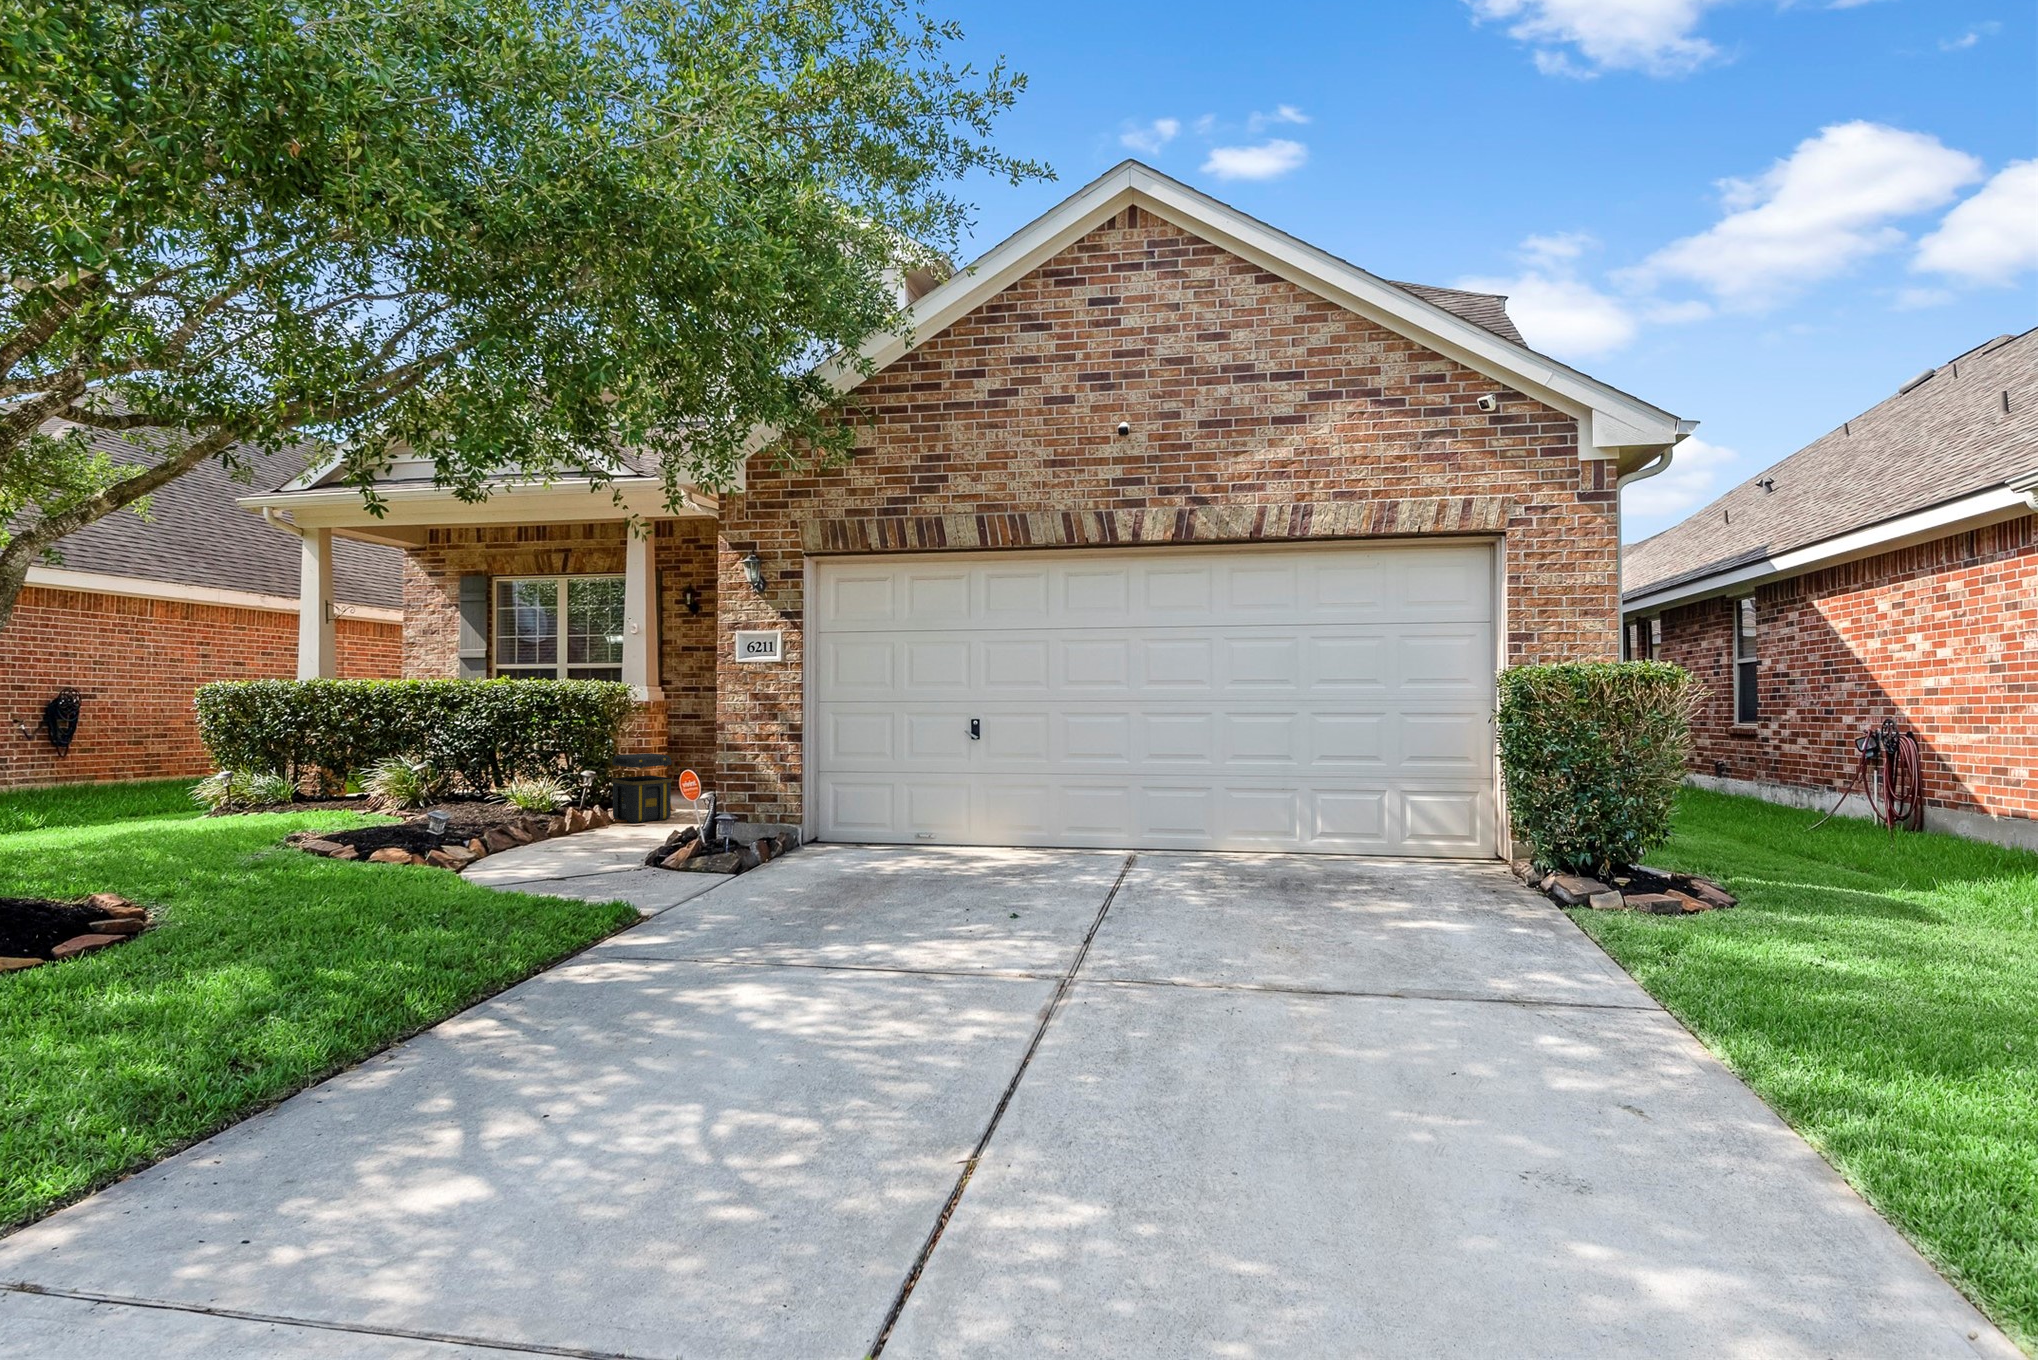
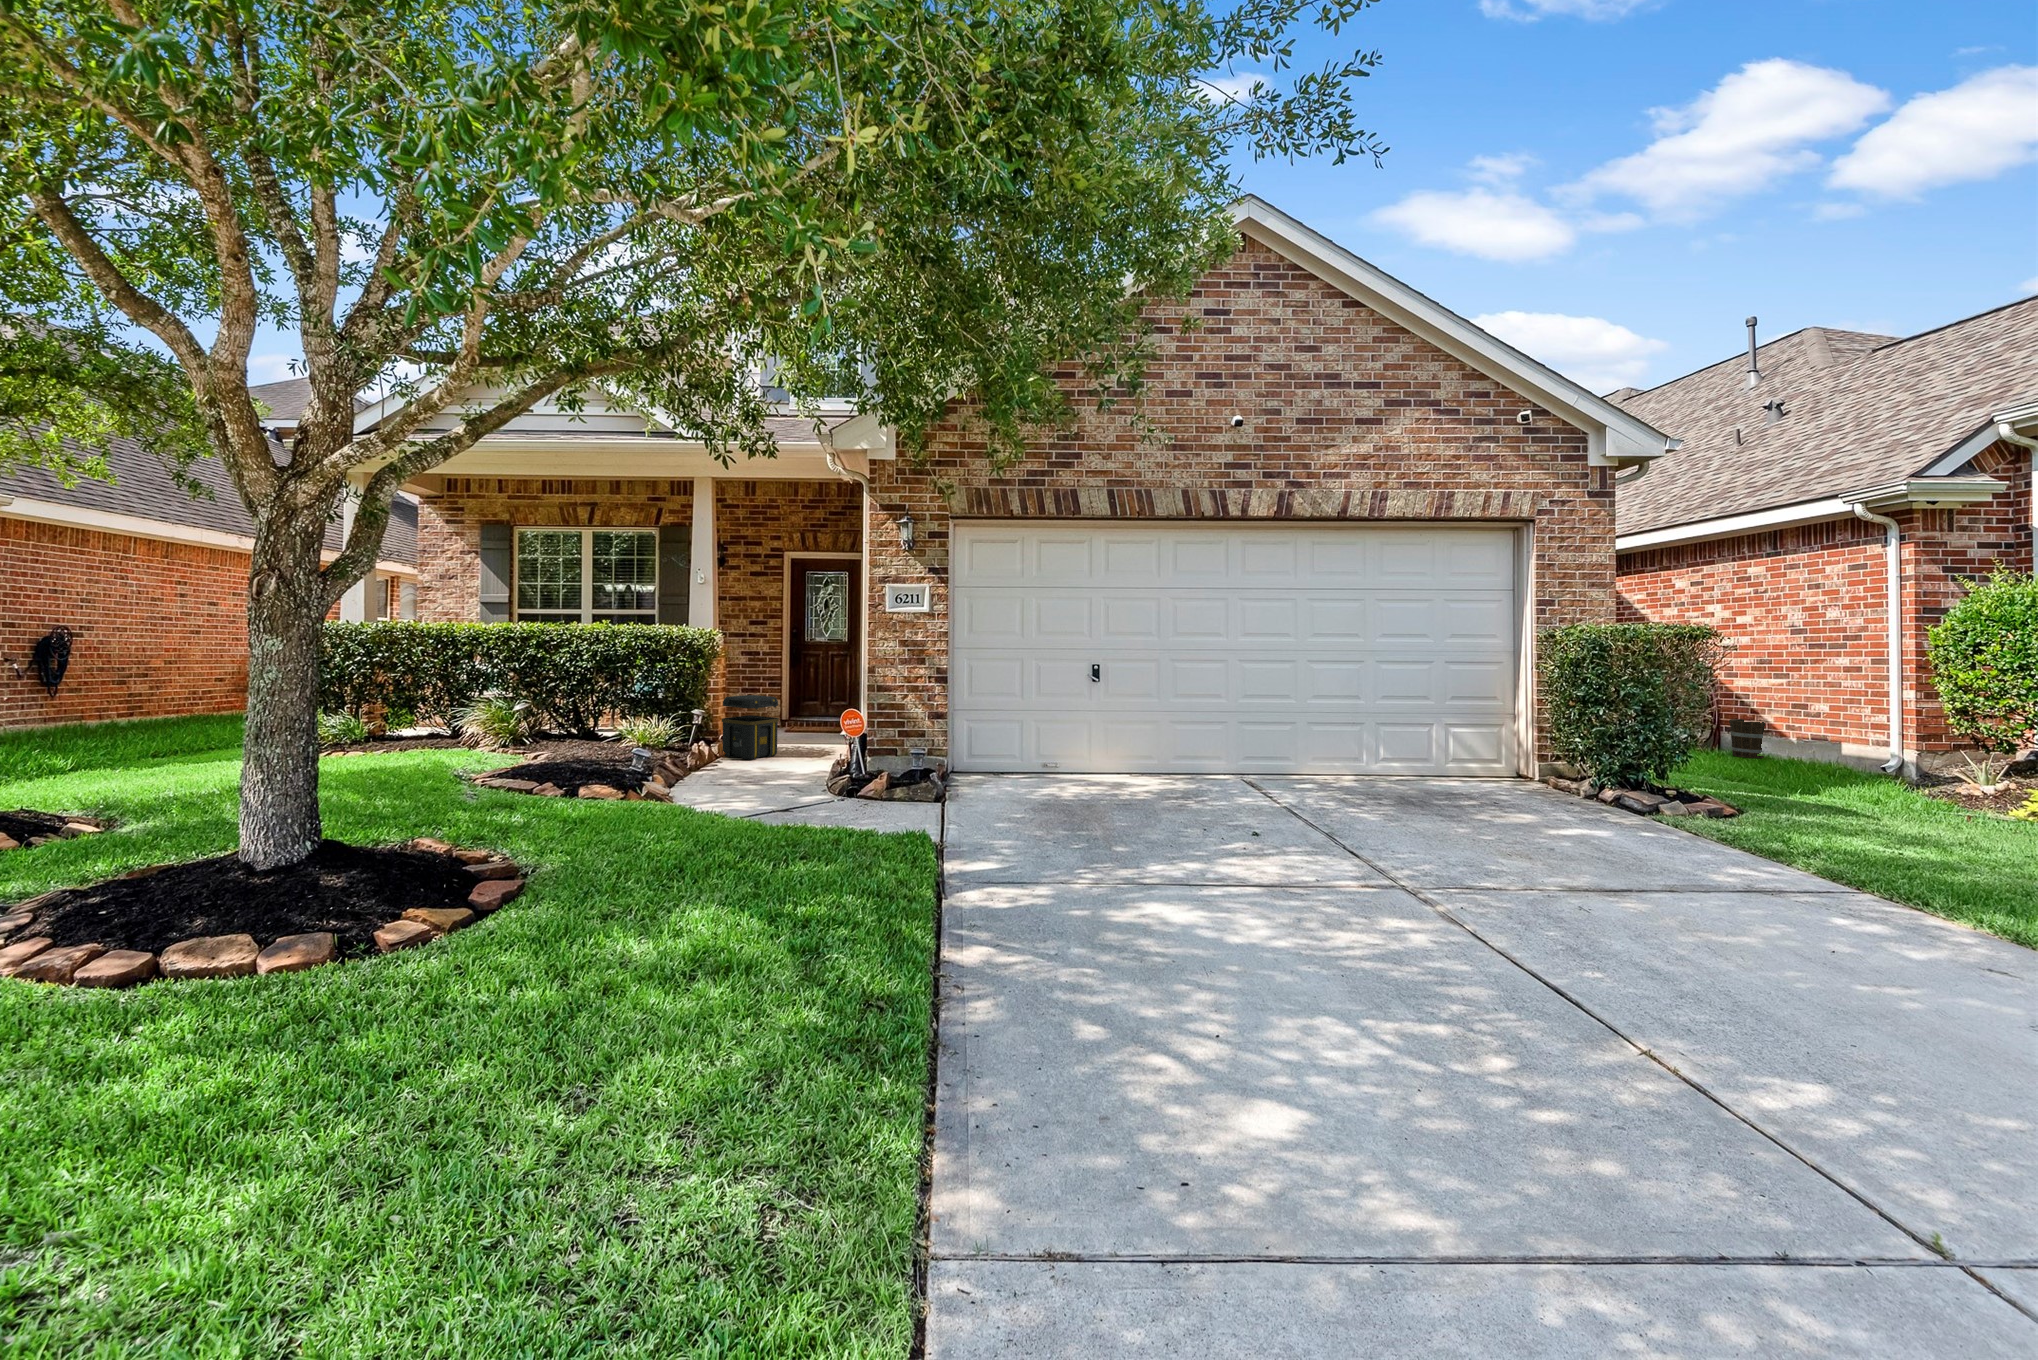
bucket: none [1915,789,1972,844] -> present [1729,719,1765,758]

